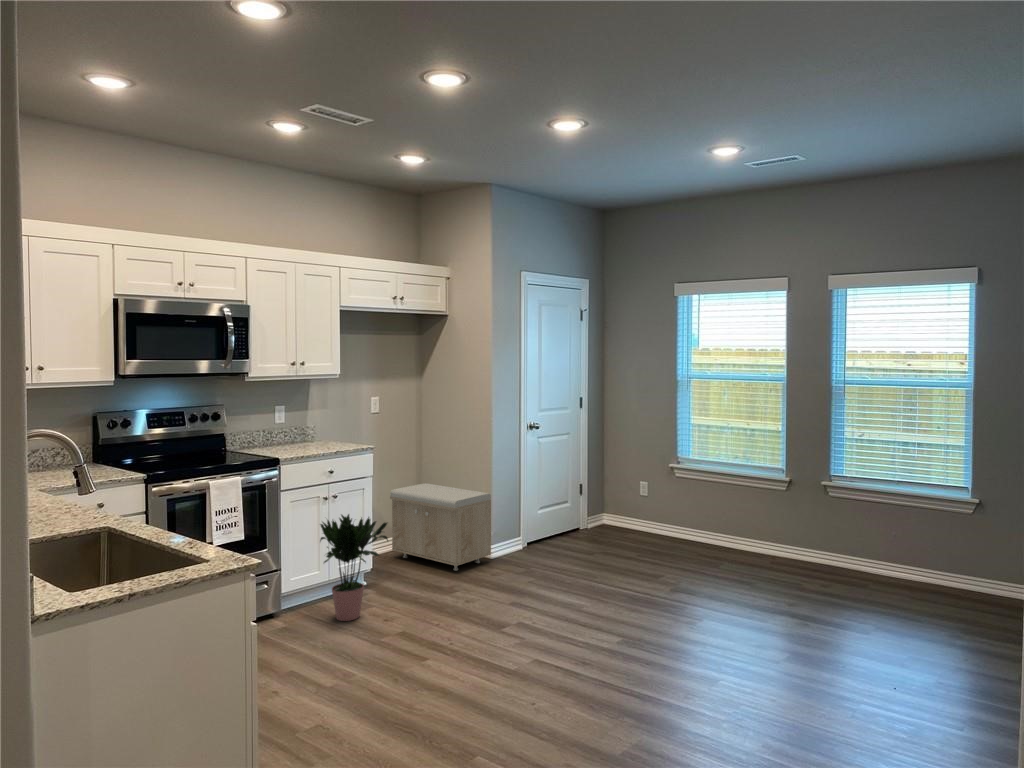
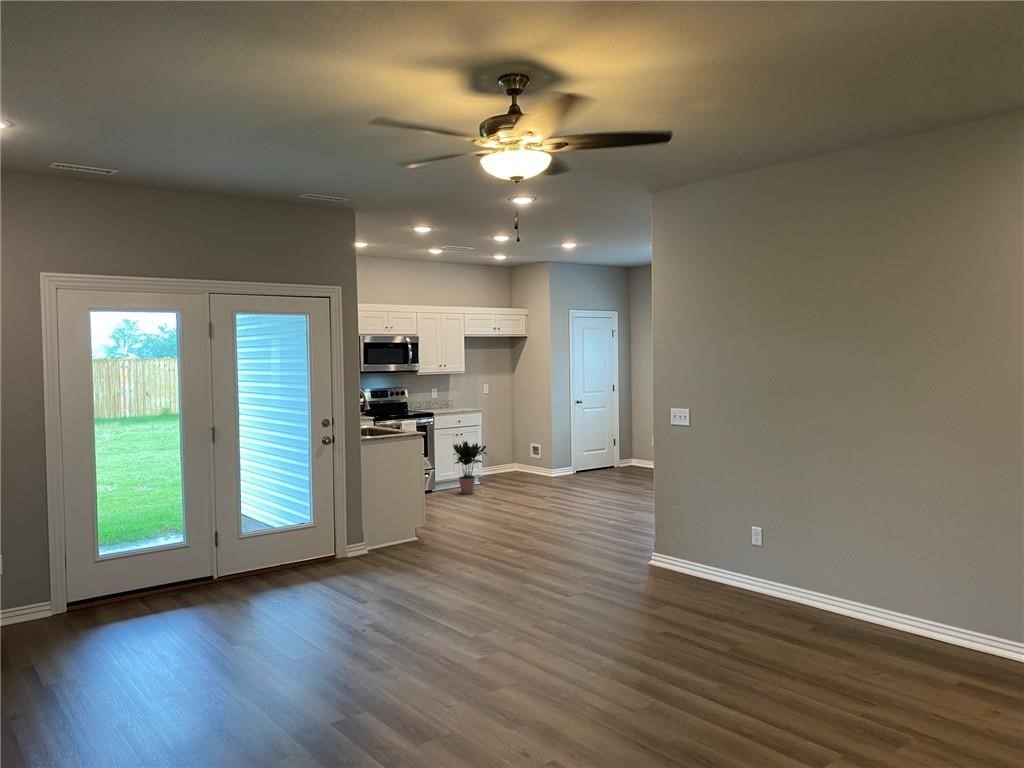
storage bench: present [390,483,491,571] -> none [495,435,551,480]

